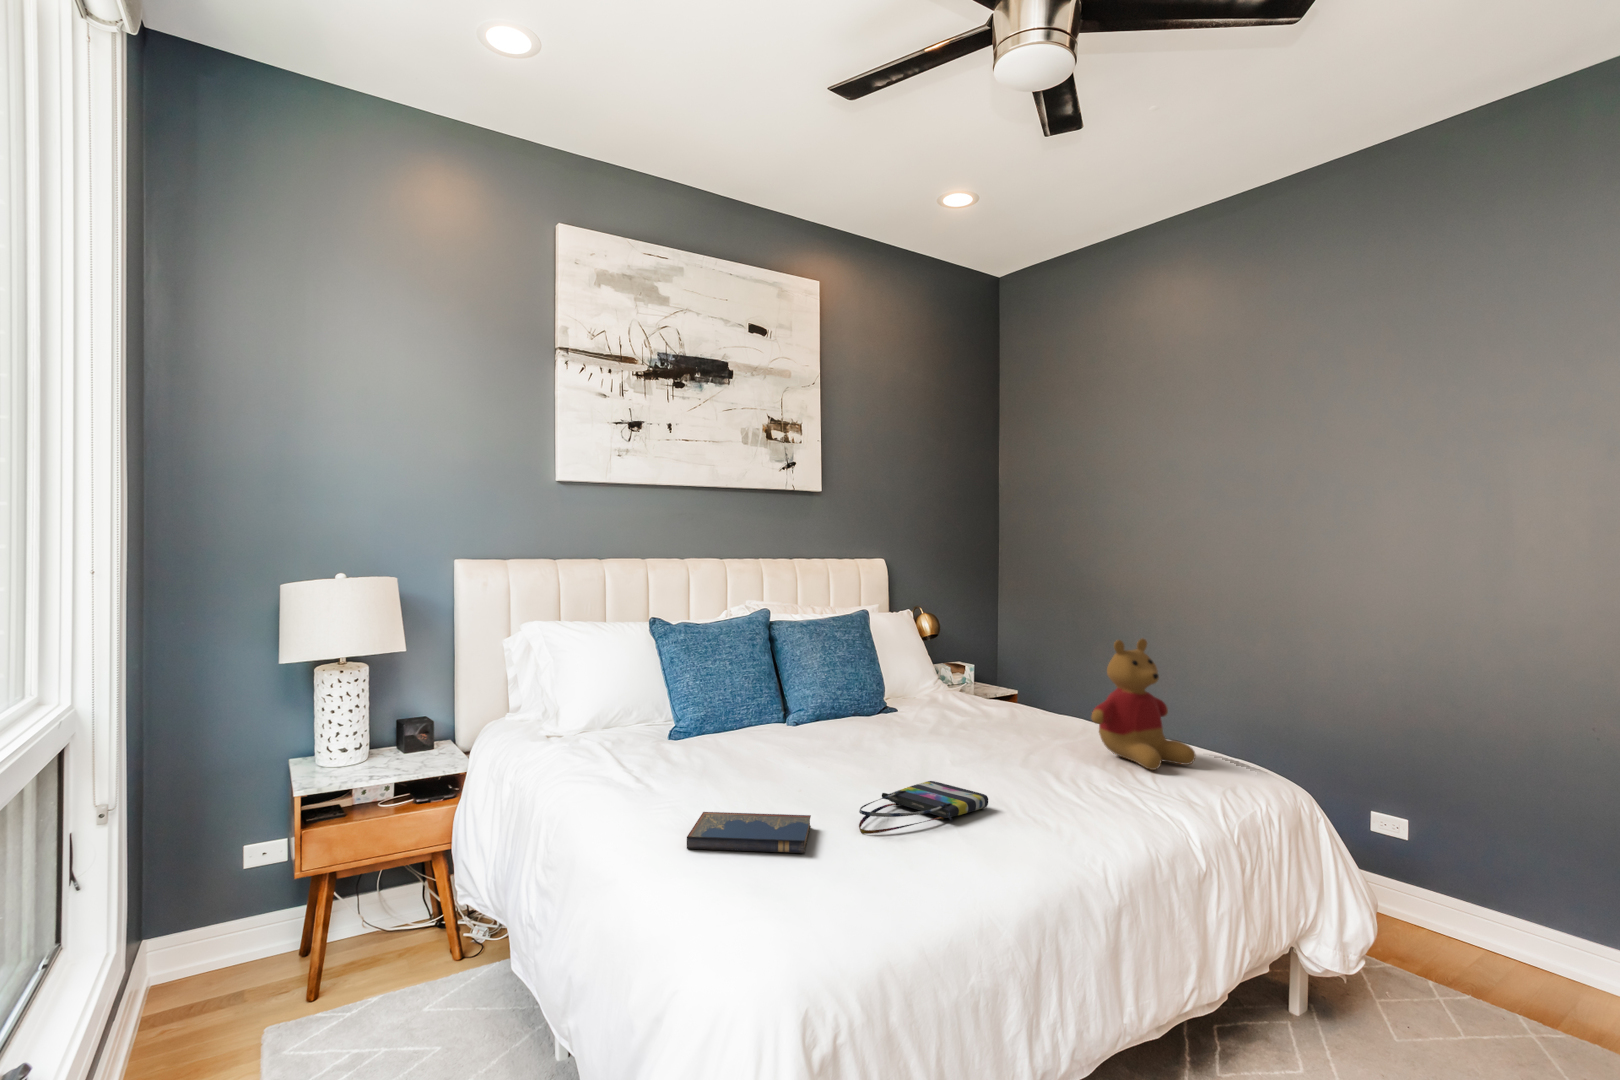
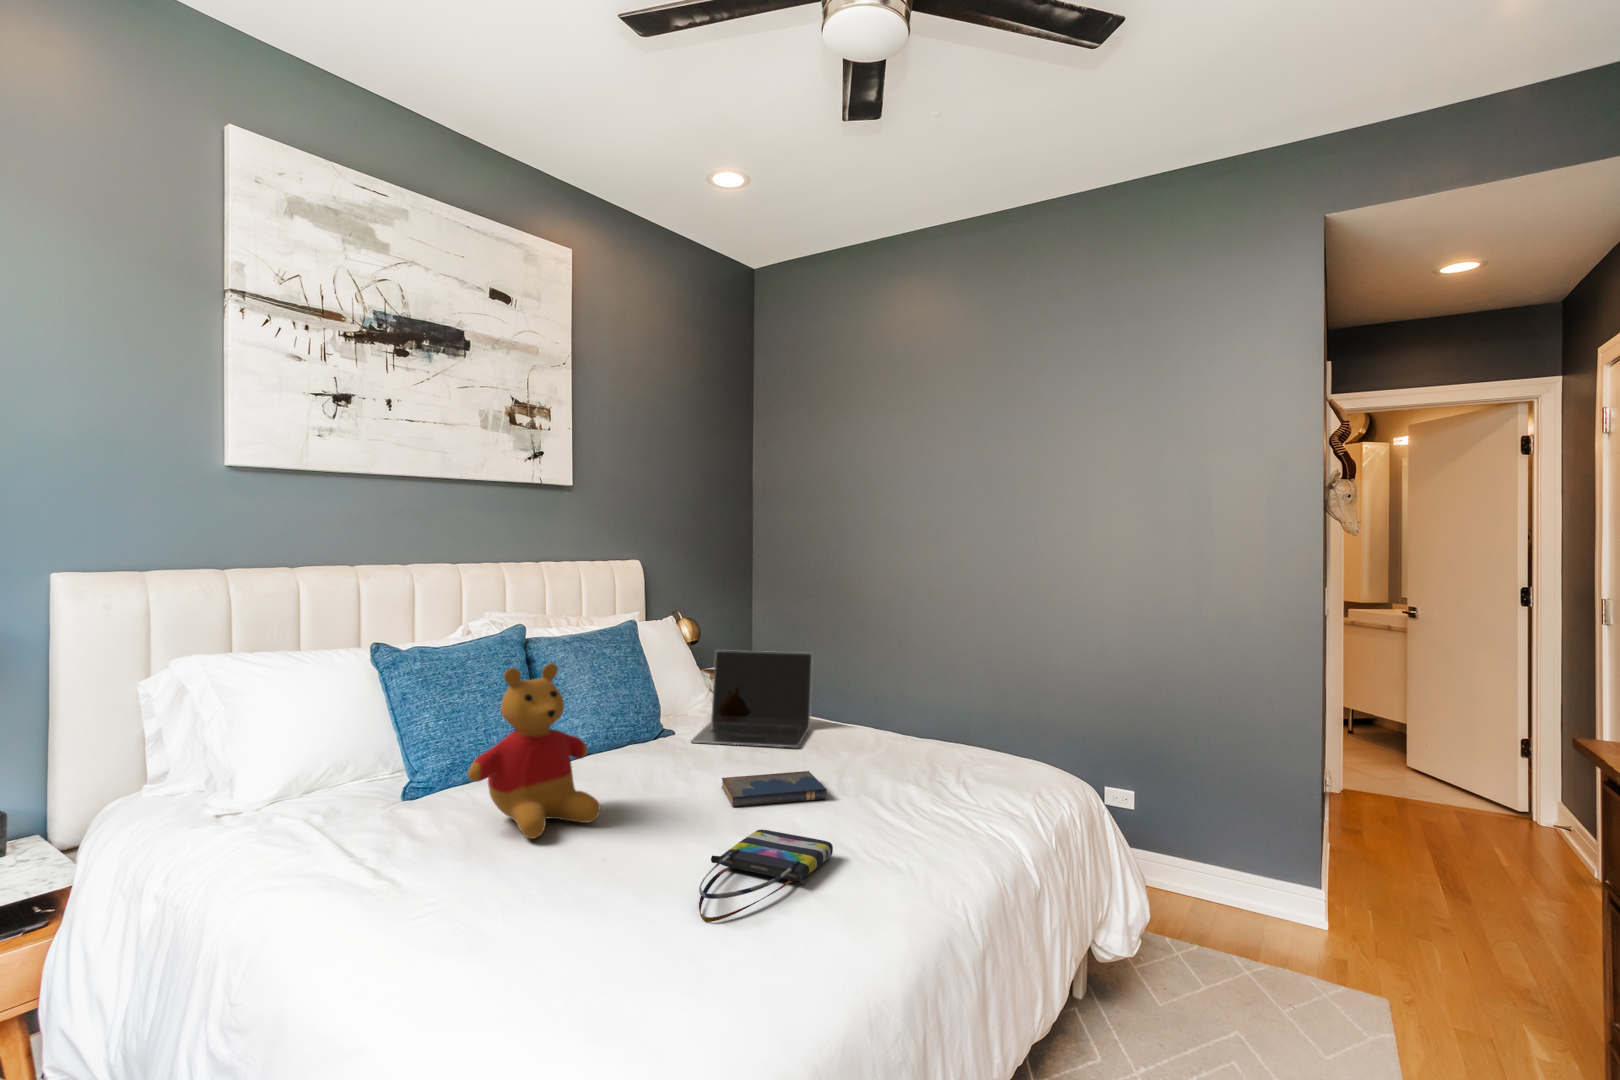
stuffed bear: present [1091,639,1196,770] -> present [468,663,600,839]
laptop: none [906,640,1028,731] -> present [691,650,813,747]
hardcover book: present [687,812,811,853] -> present [722,771,827,807]

